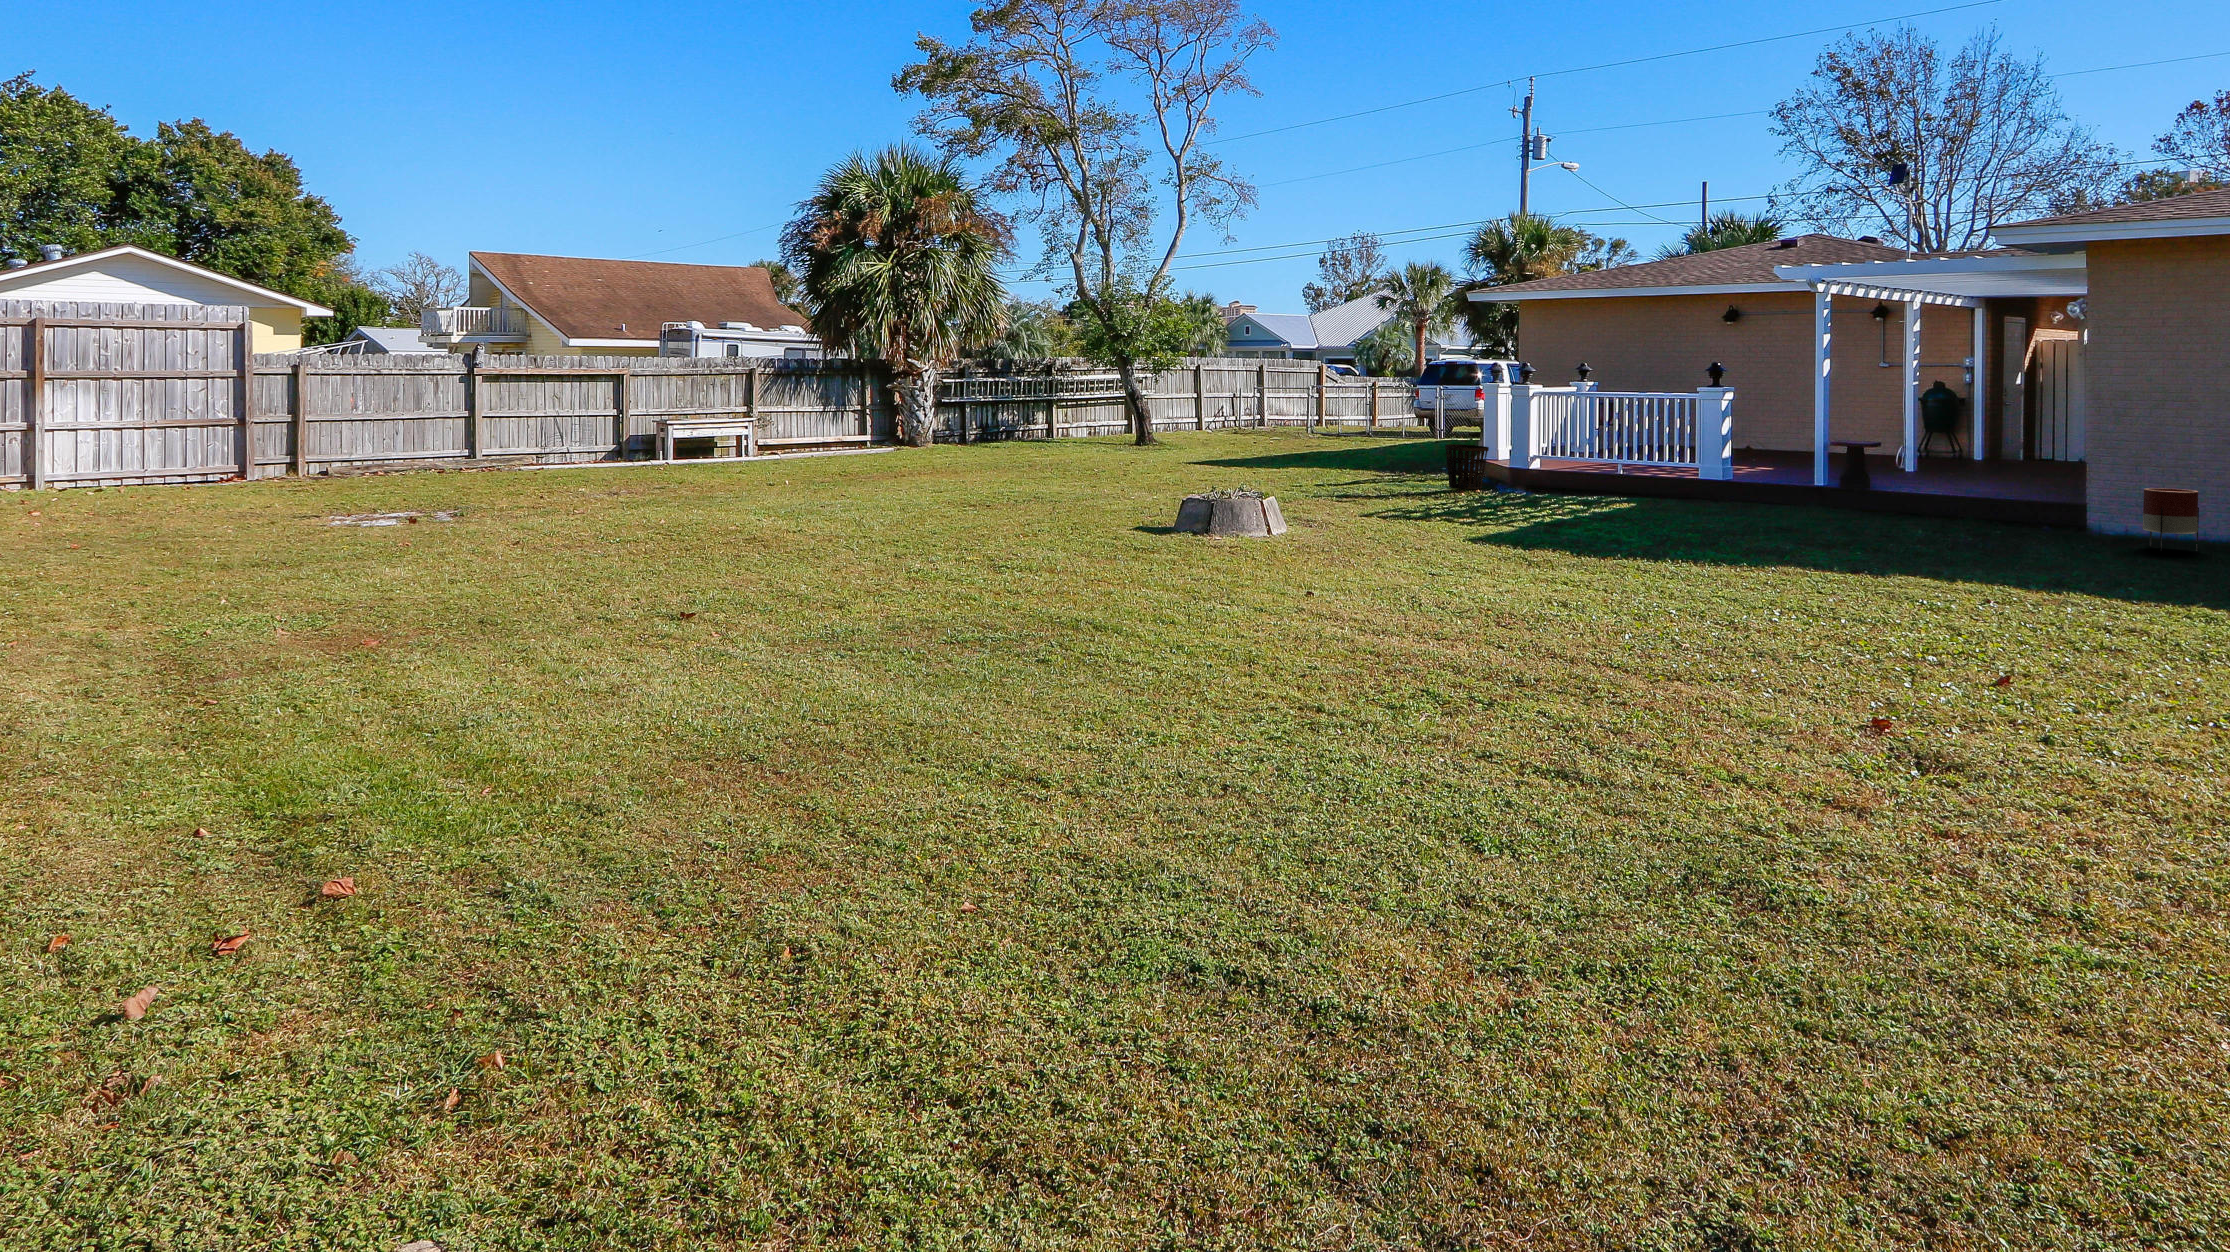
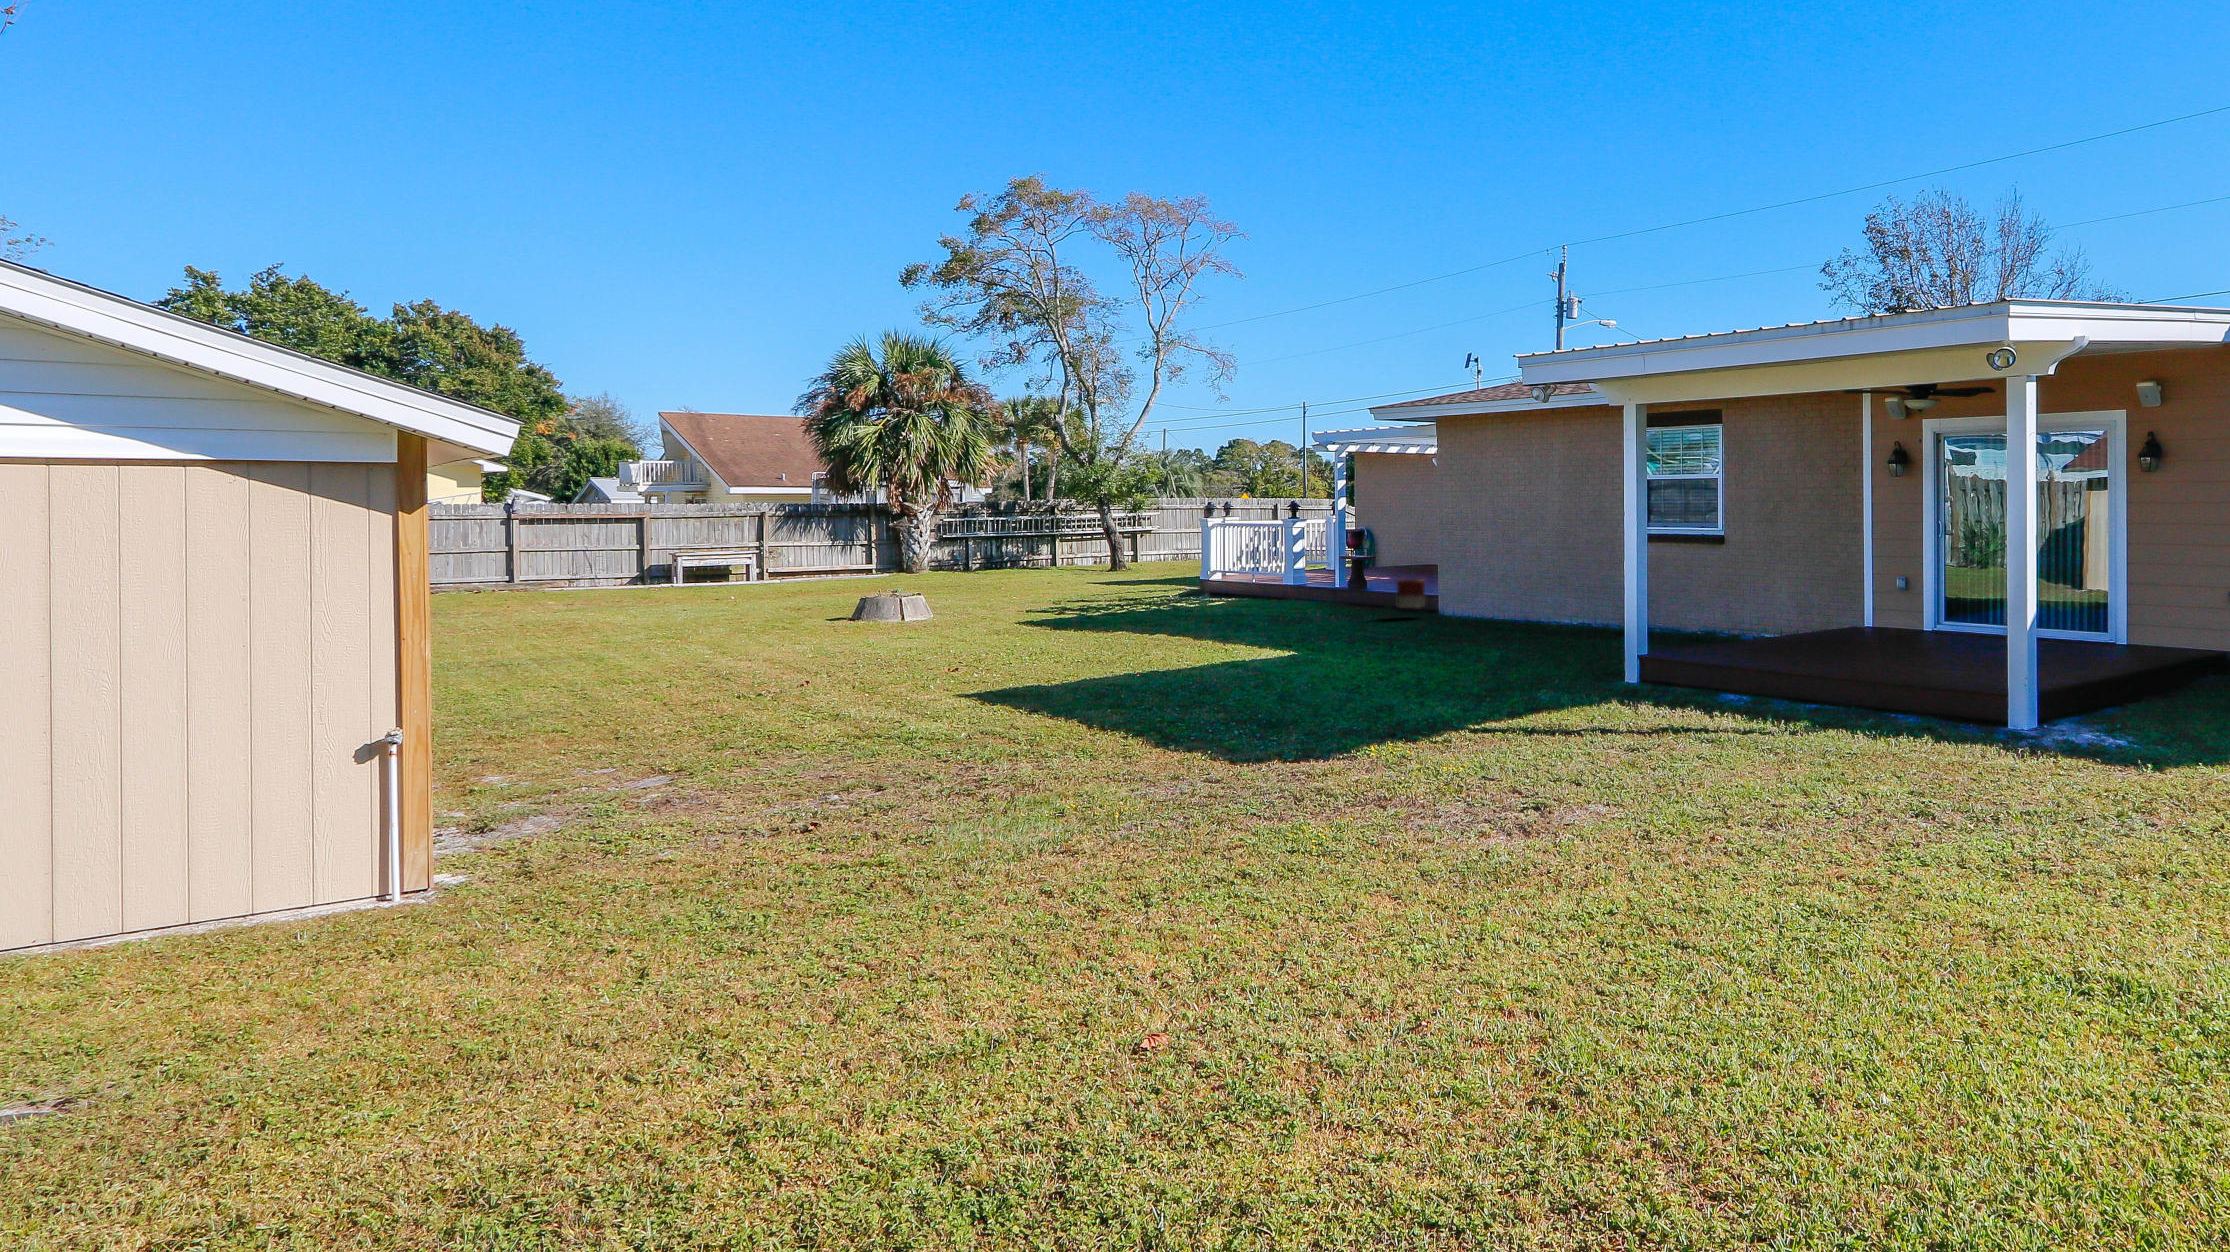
basket: present [1445,444,1489,489] -> none [1153,562,1185,594]

